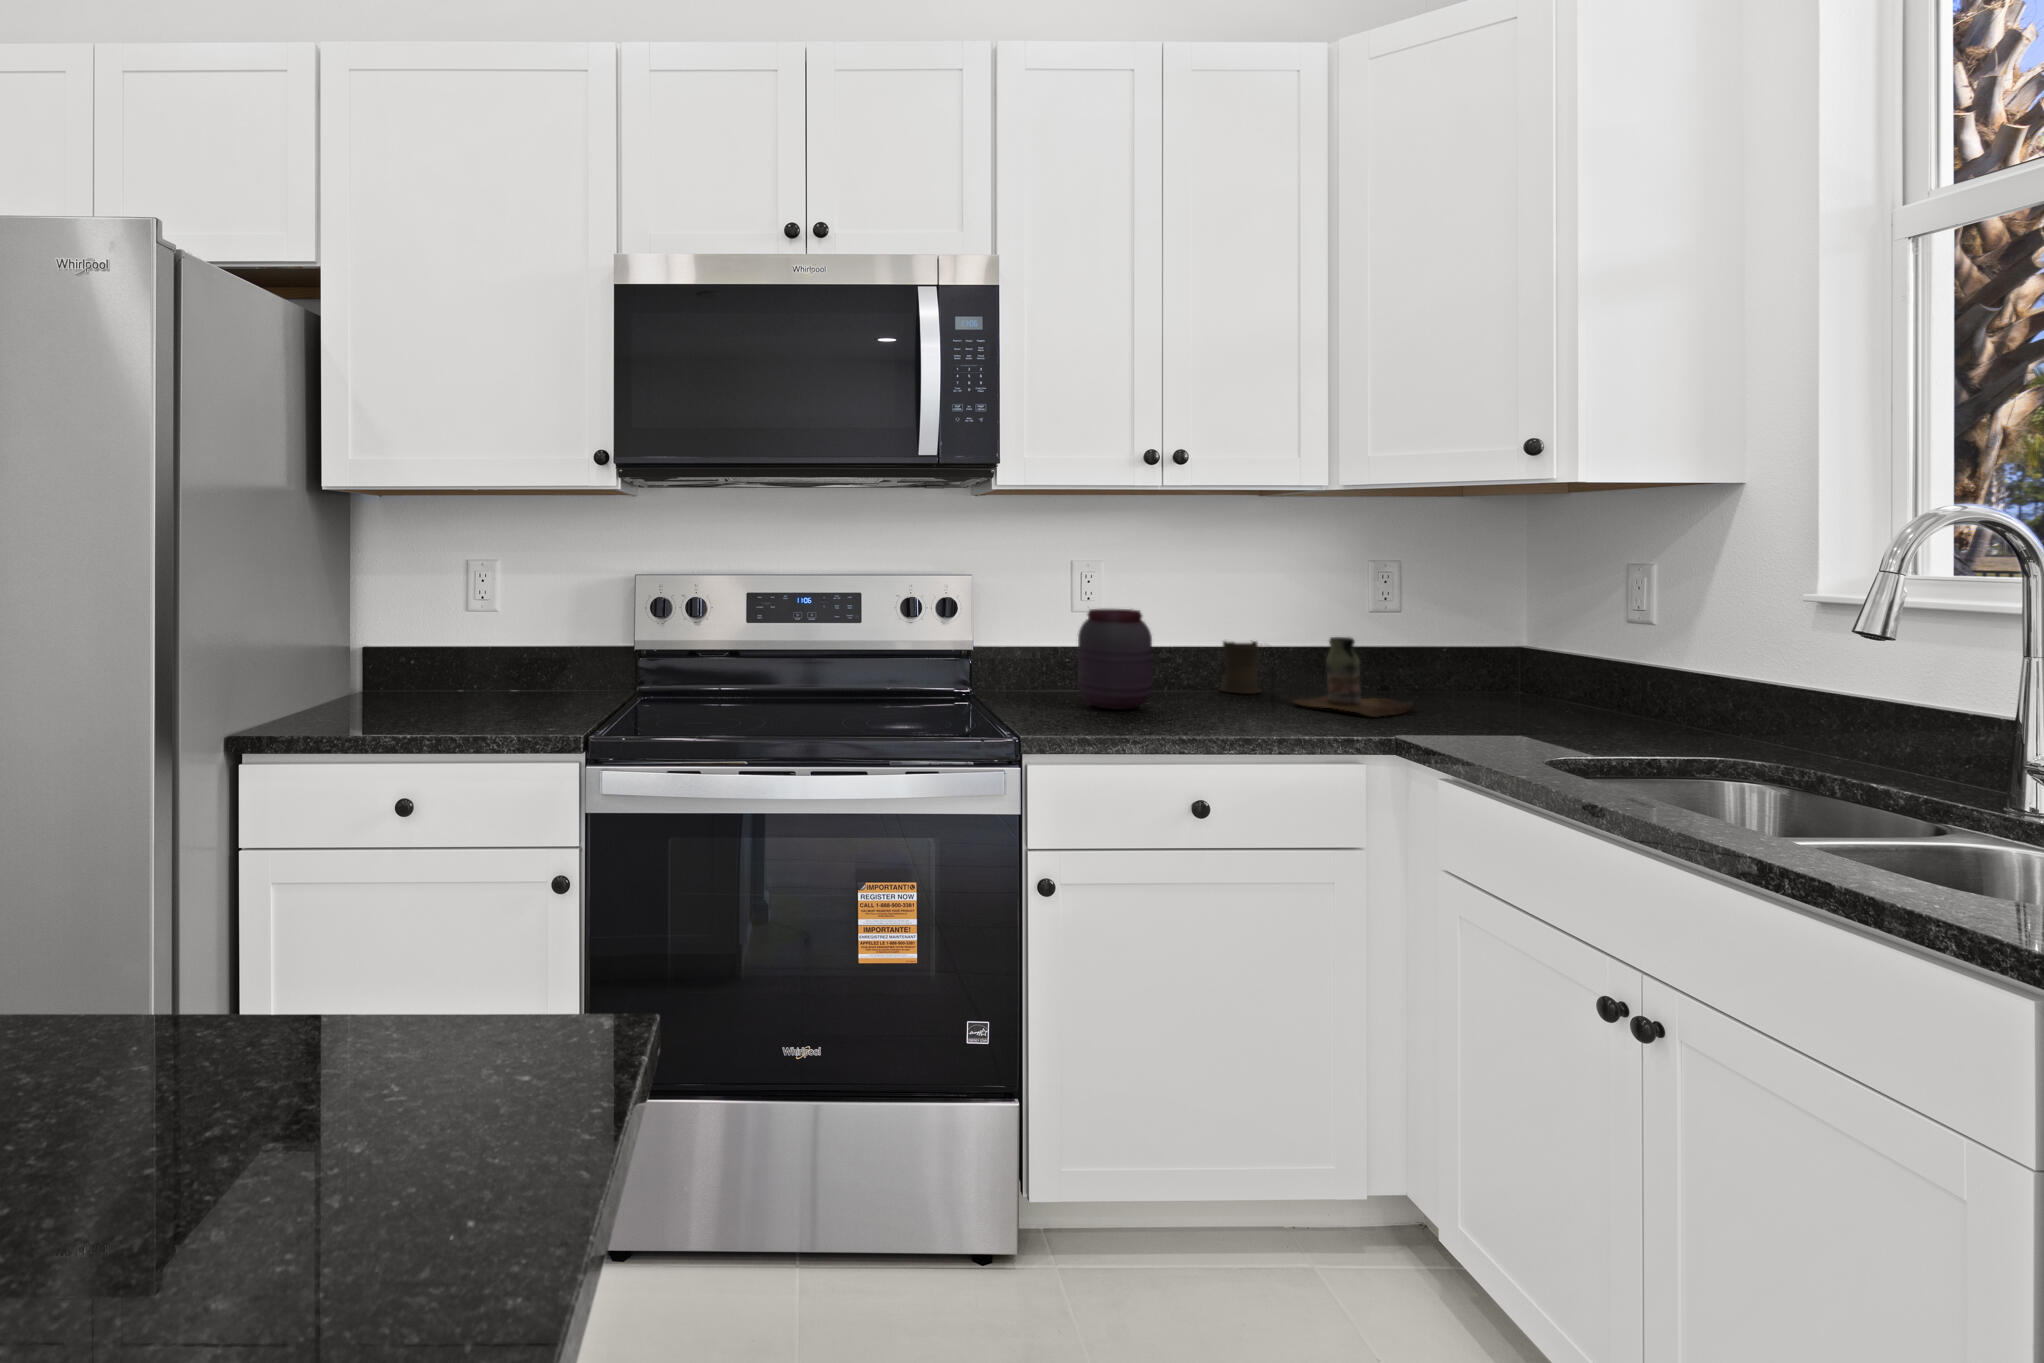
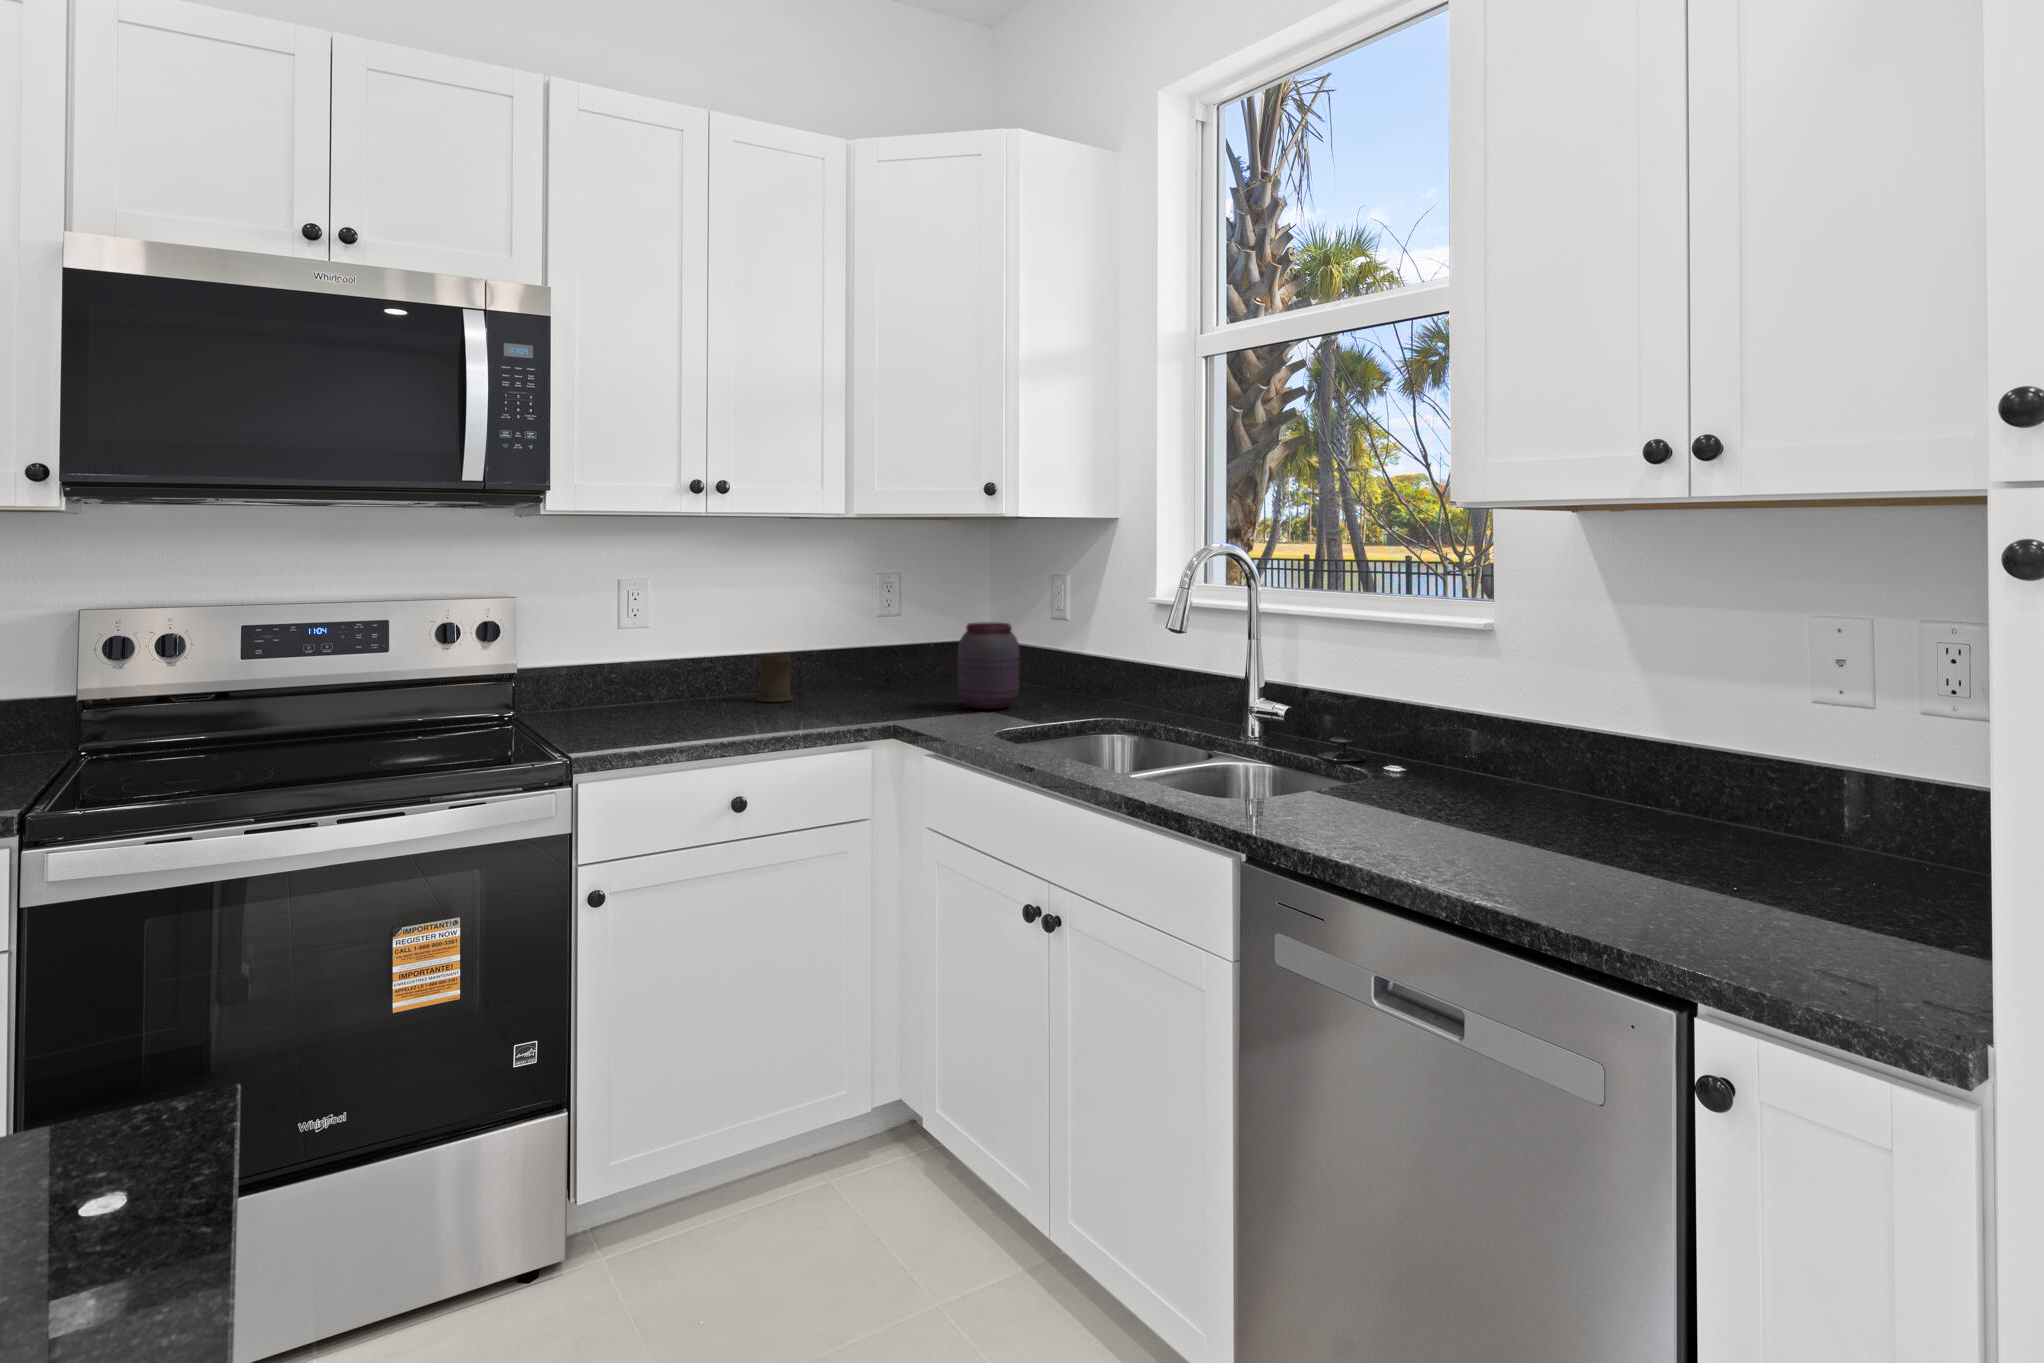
jar: present [1078,609,1152,710] -> present [958,622,1020,709]
bottle: present [1293,637,1413,717] -> none [818,646,913,713]

